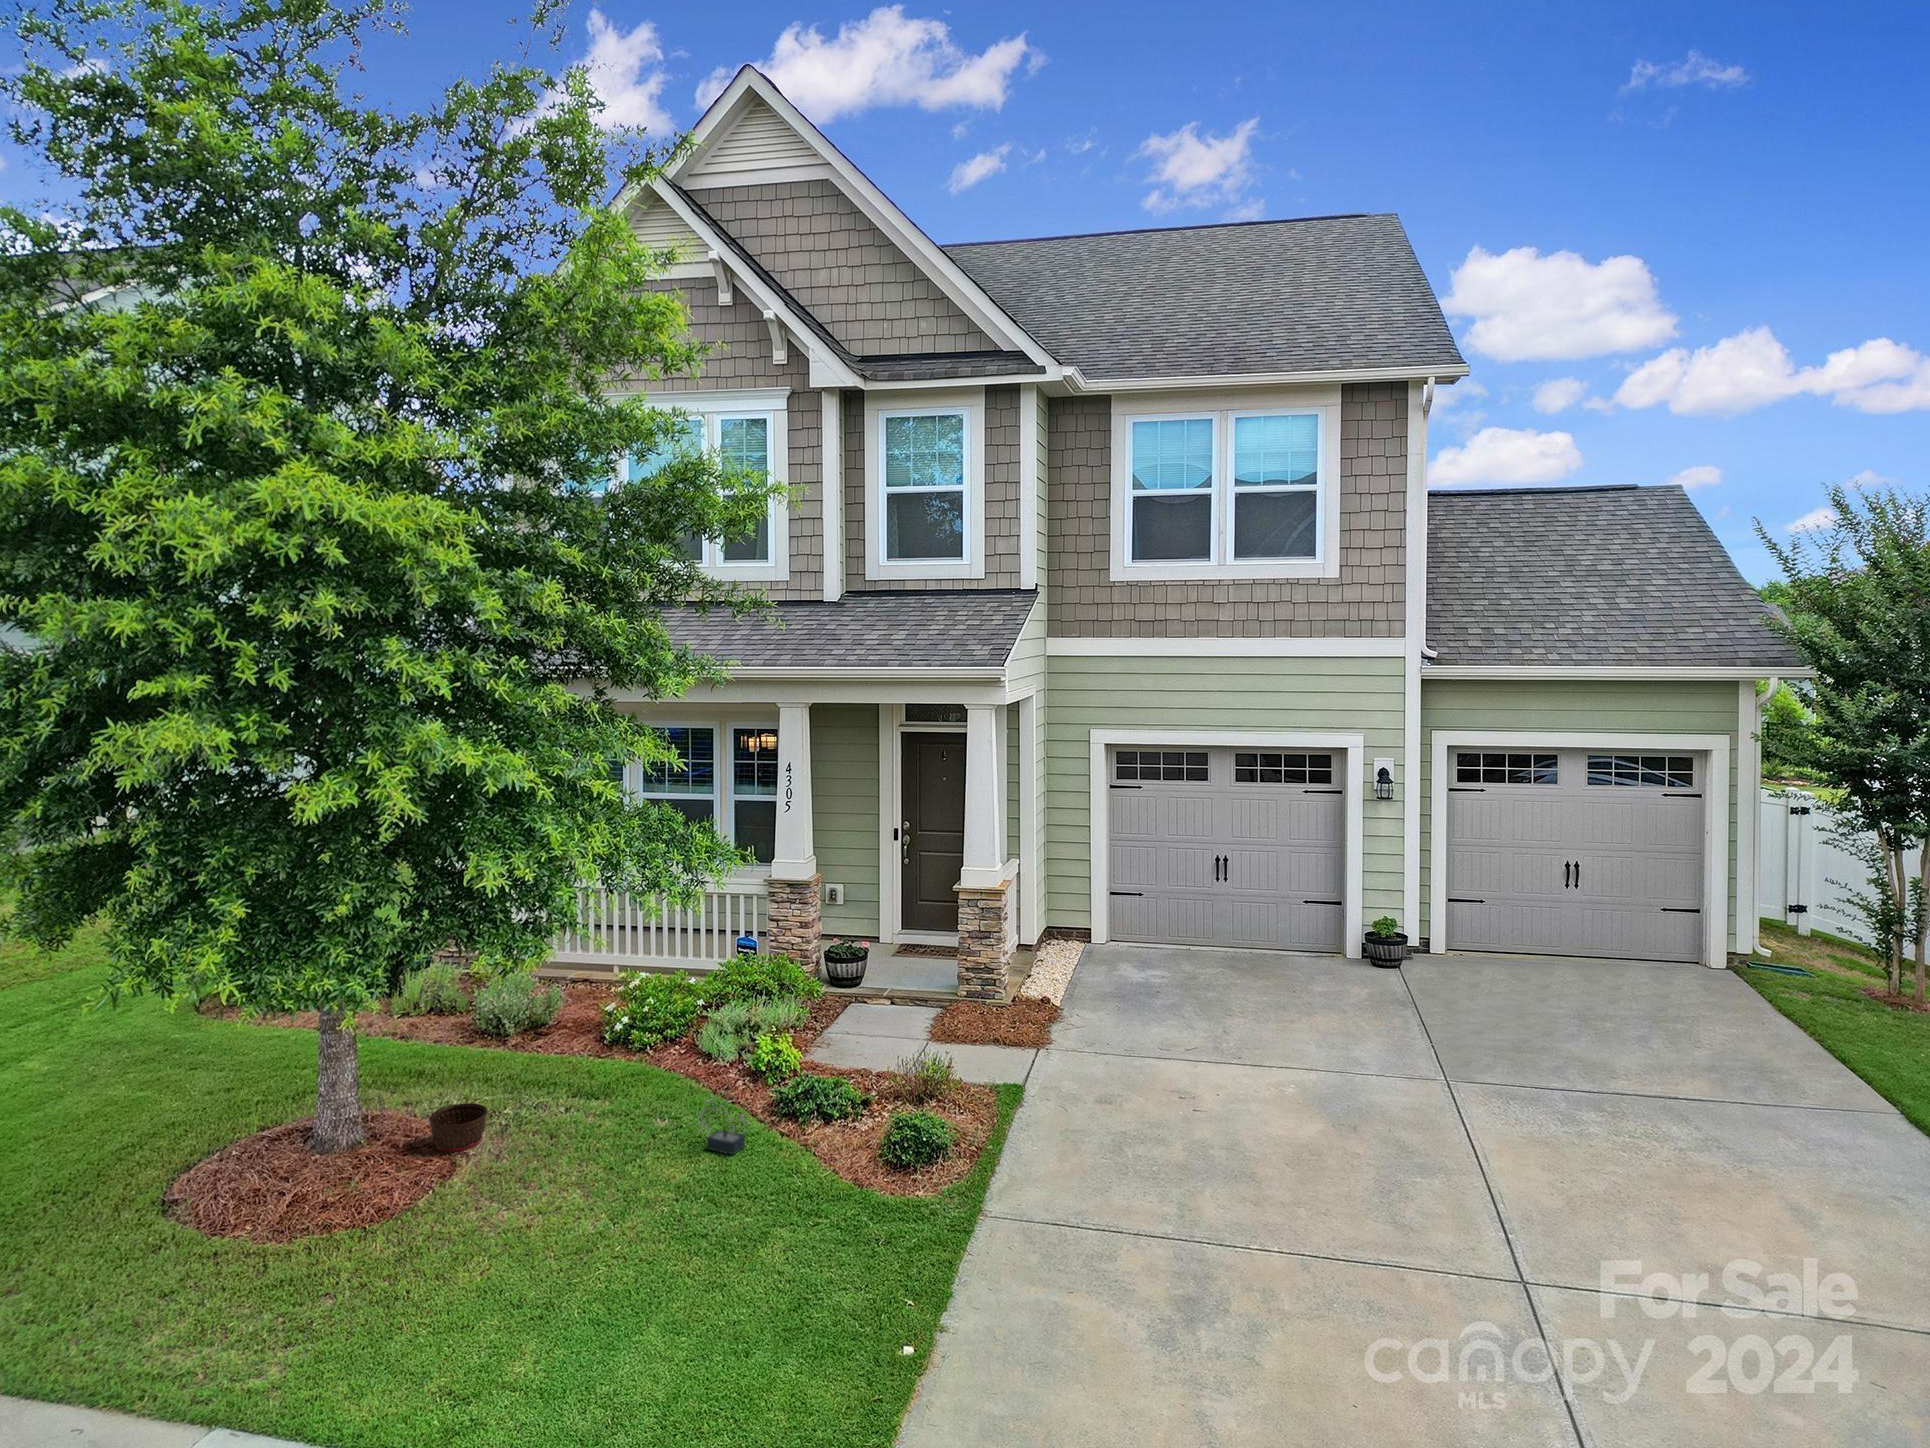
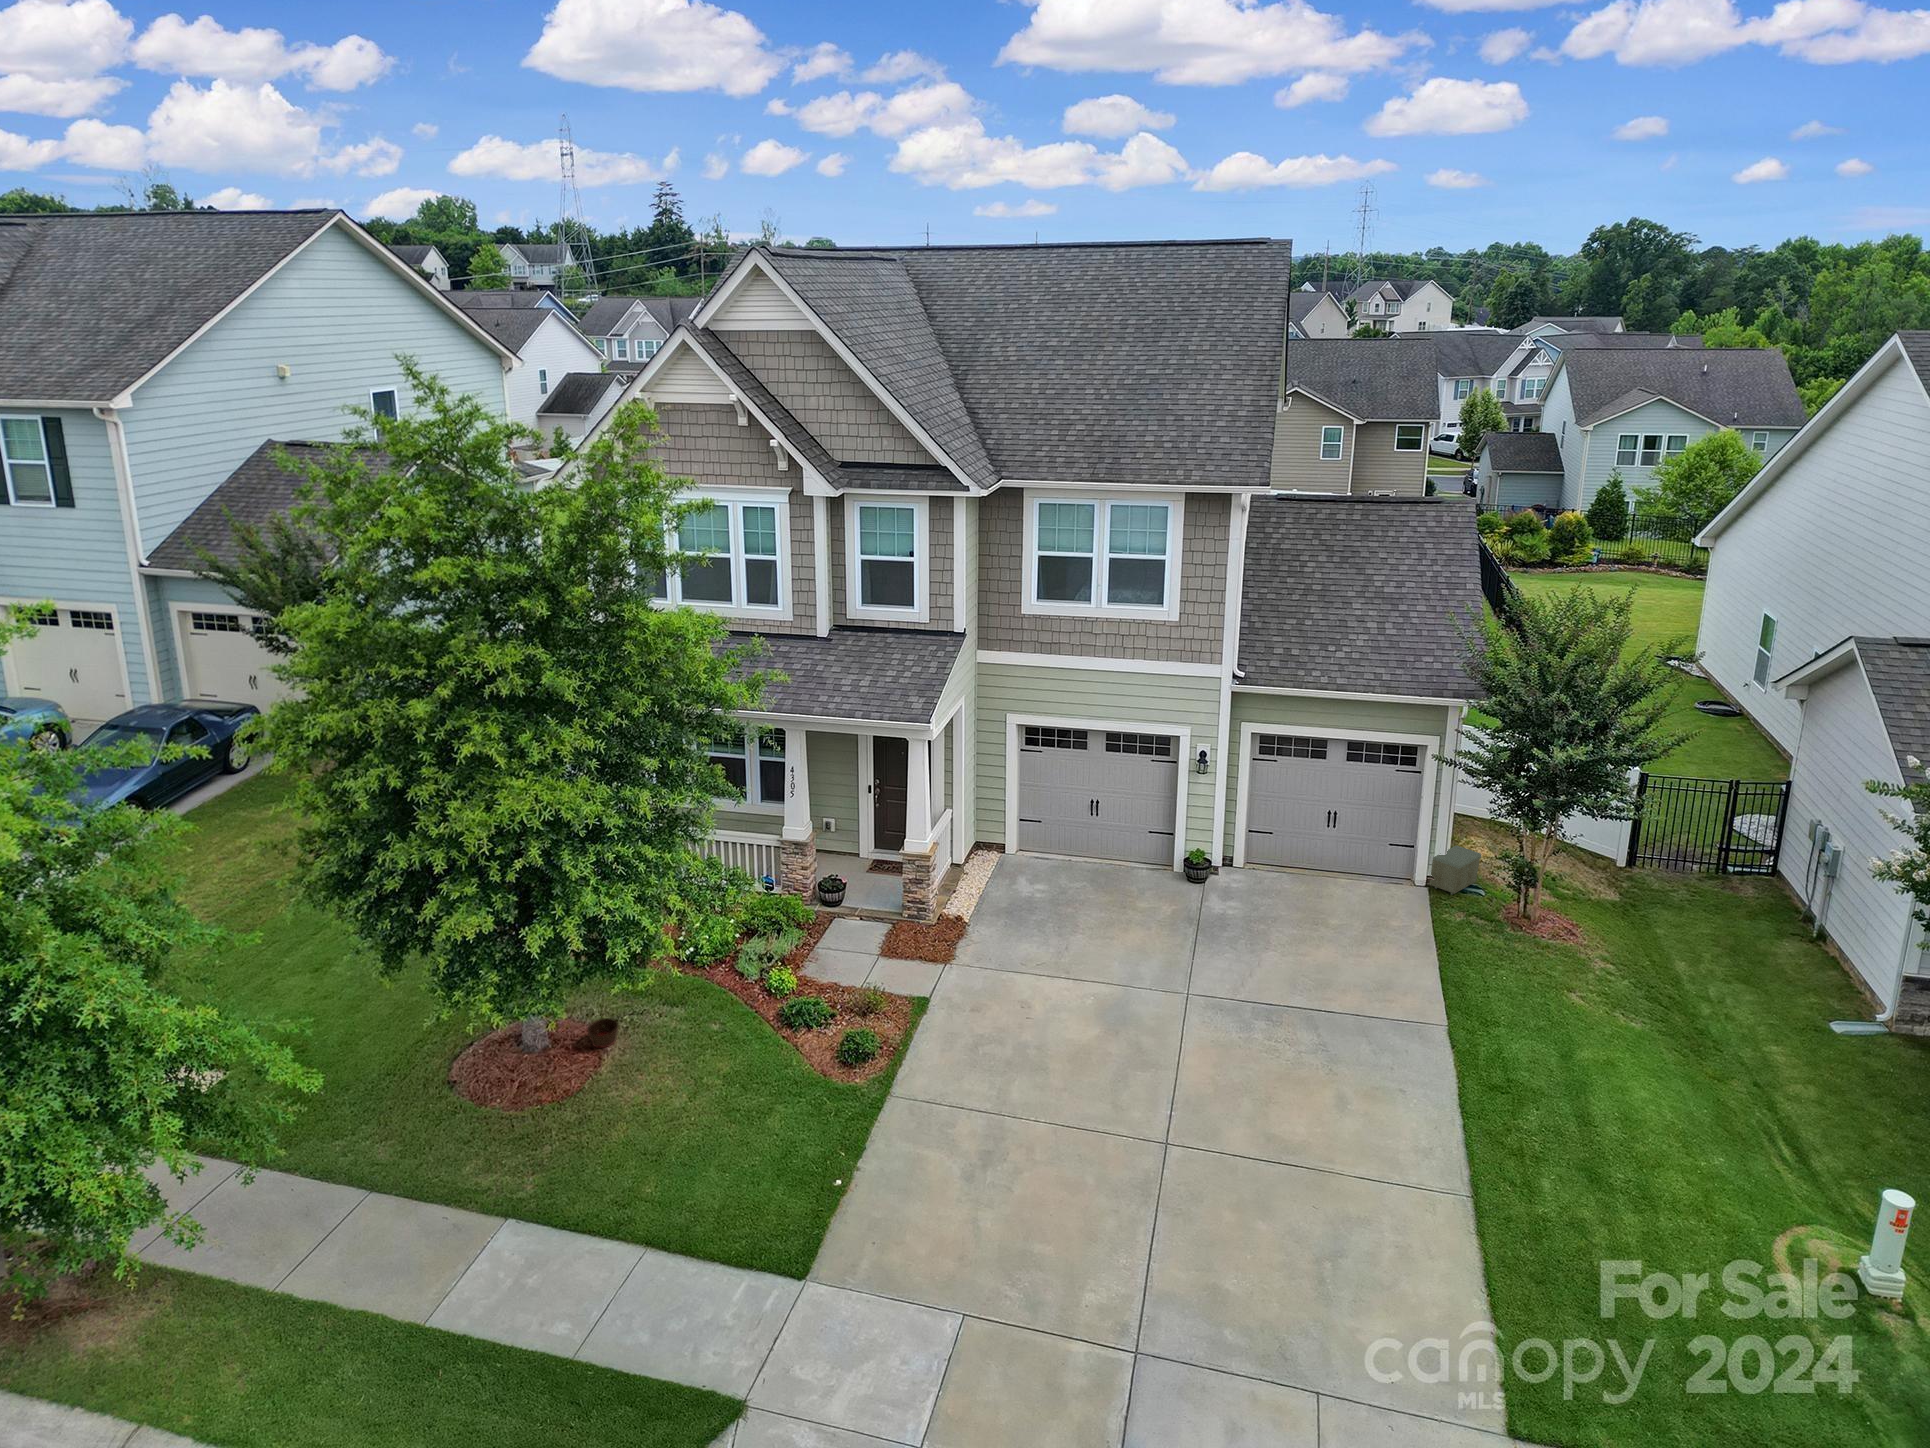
storage bench: none [1736,911,1805,978] -> present [1430,845,1481,895]
decorative plant: present [699,1099,750,1155] -> none [736,1018,768,1052]

